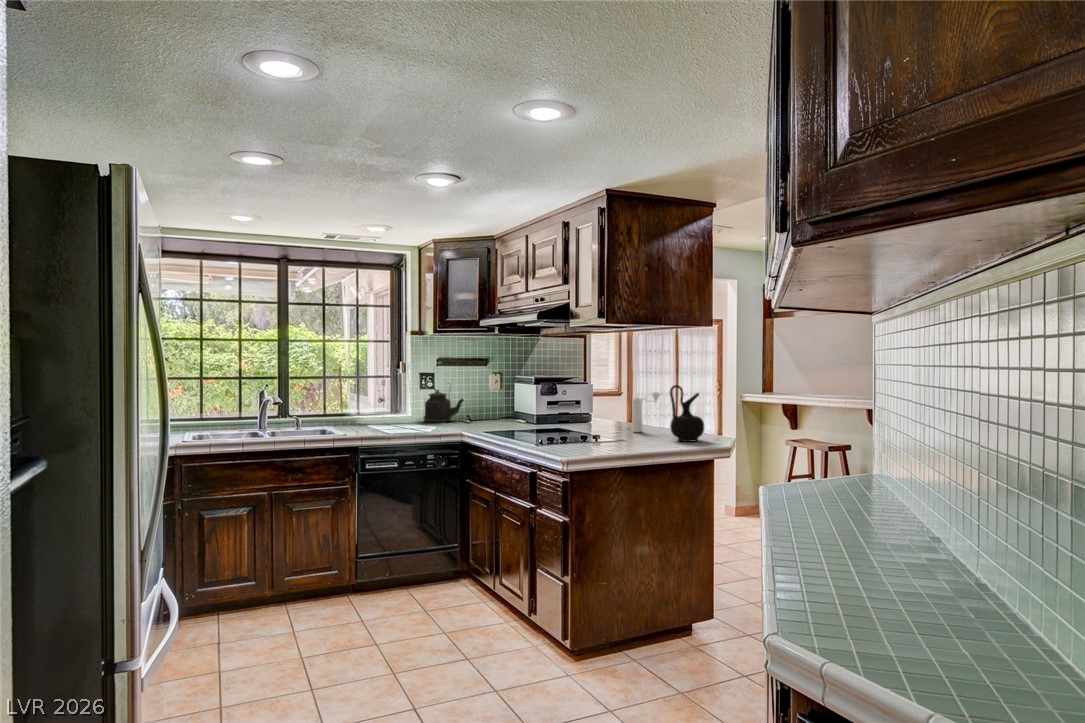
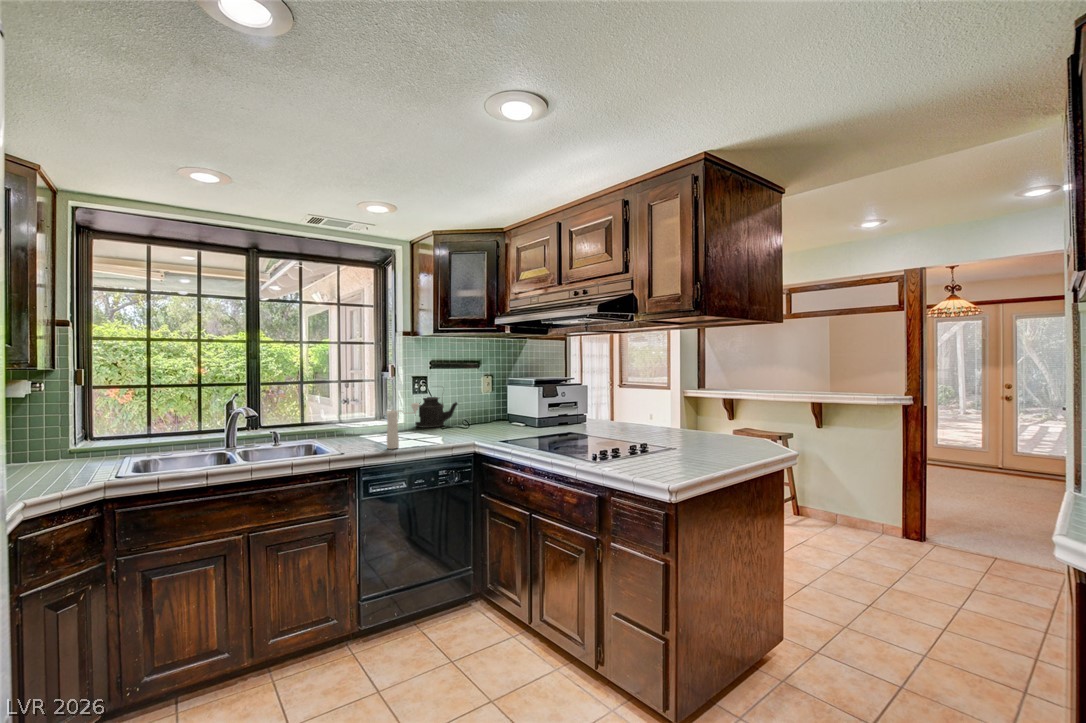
ceramic jug: present [670,385,704,442] -> none [725,389,764,450]
pepper mill: present [632,392,660,432] -> present [386,403,420,449]

